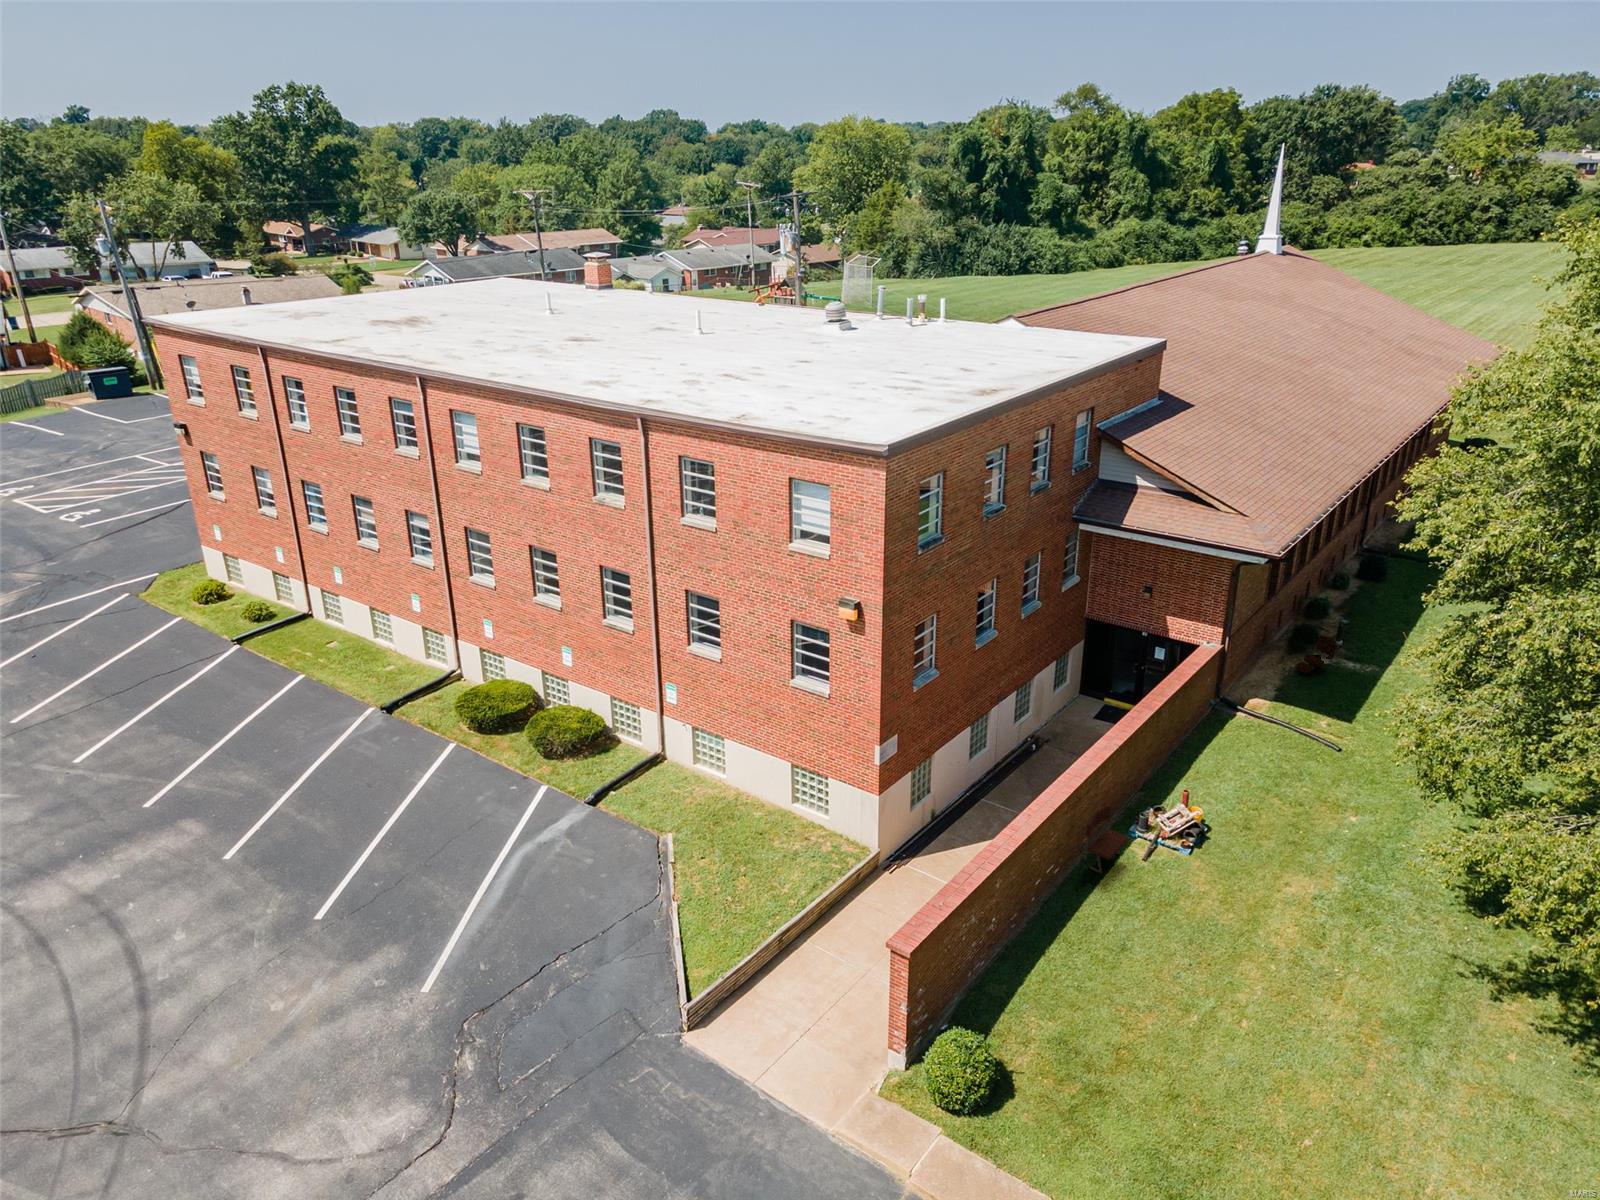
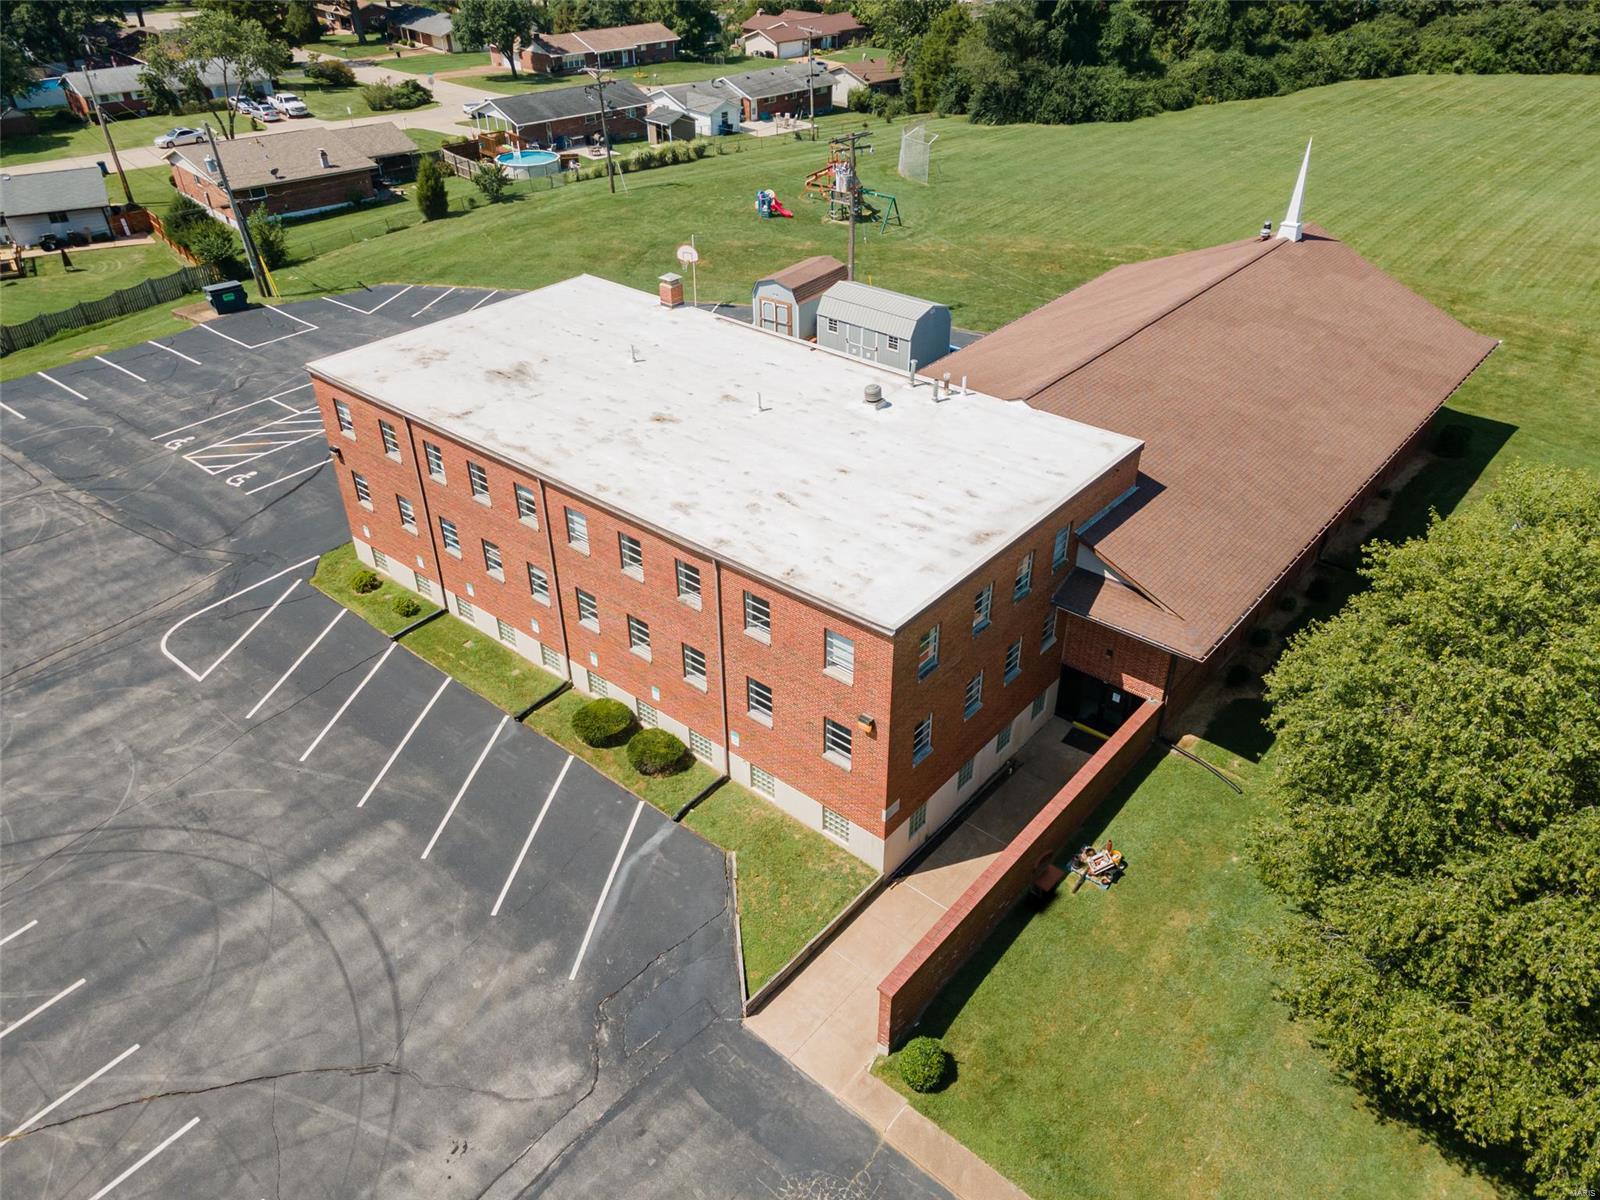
lounge chair: present [1295,635,1336,677] -> none [1227,674,1263,708]

